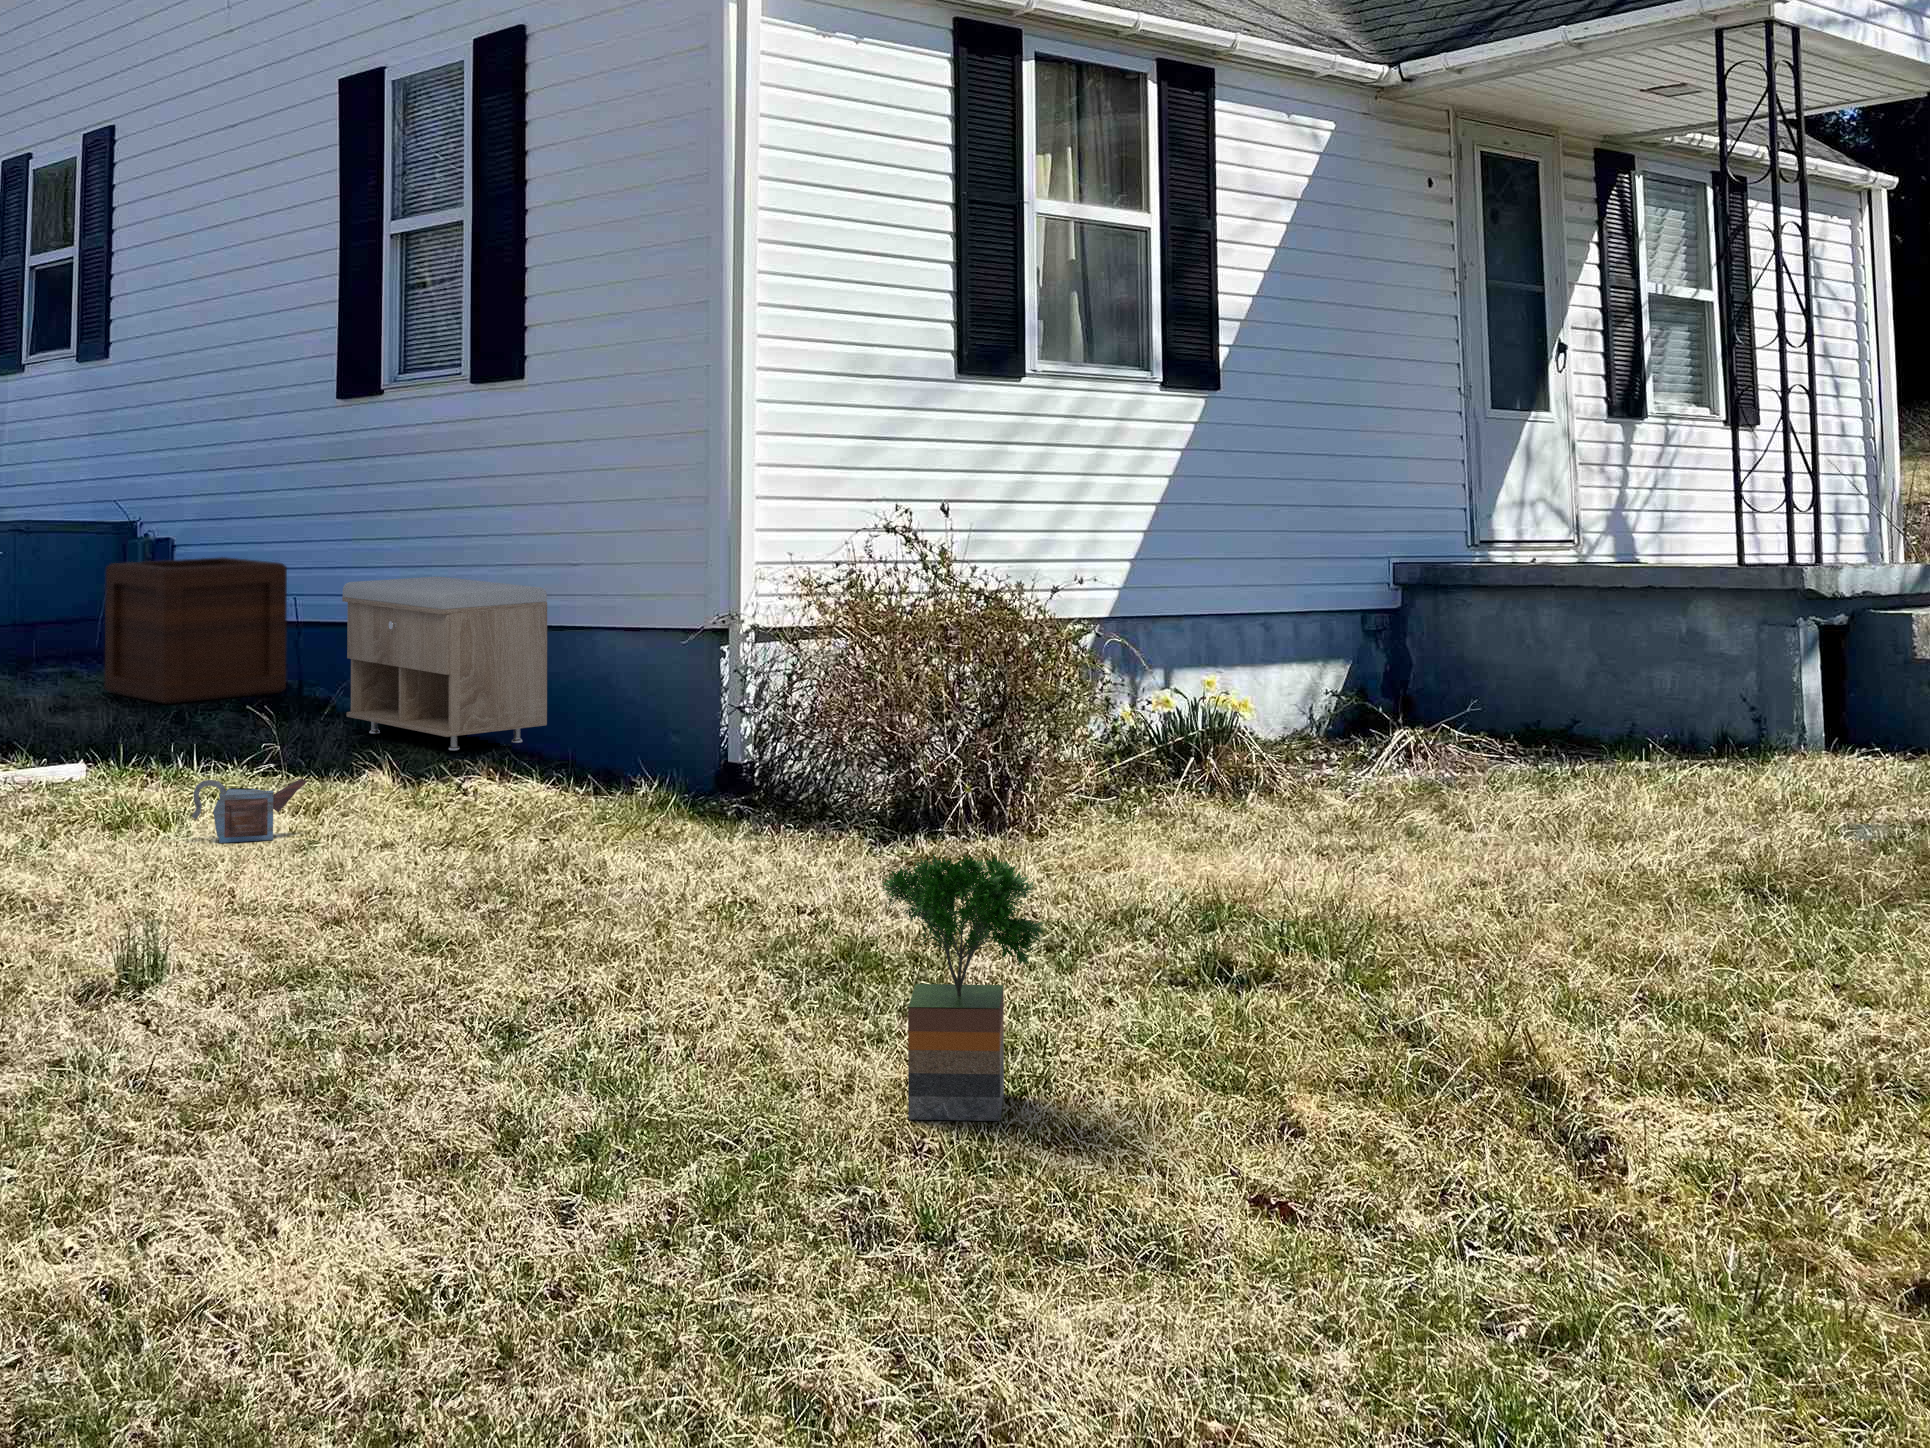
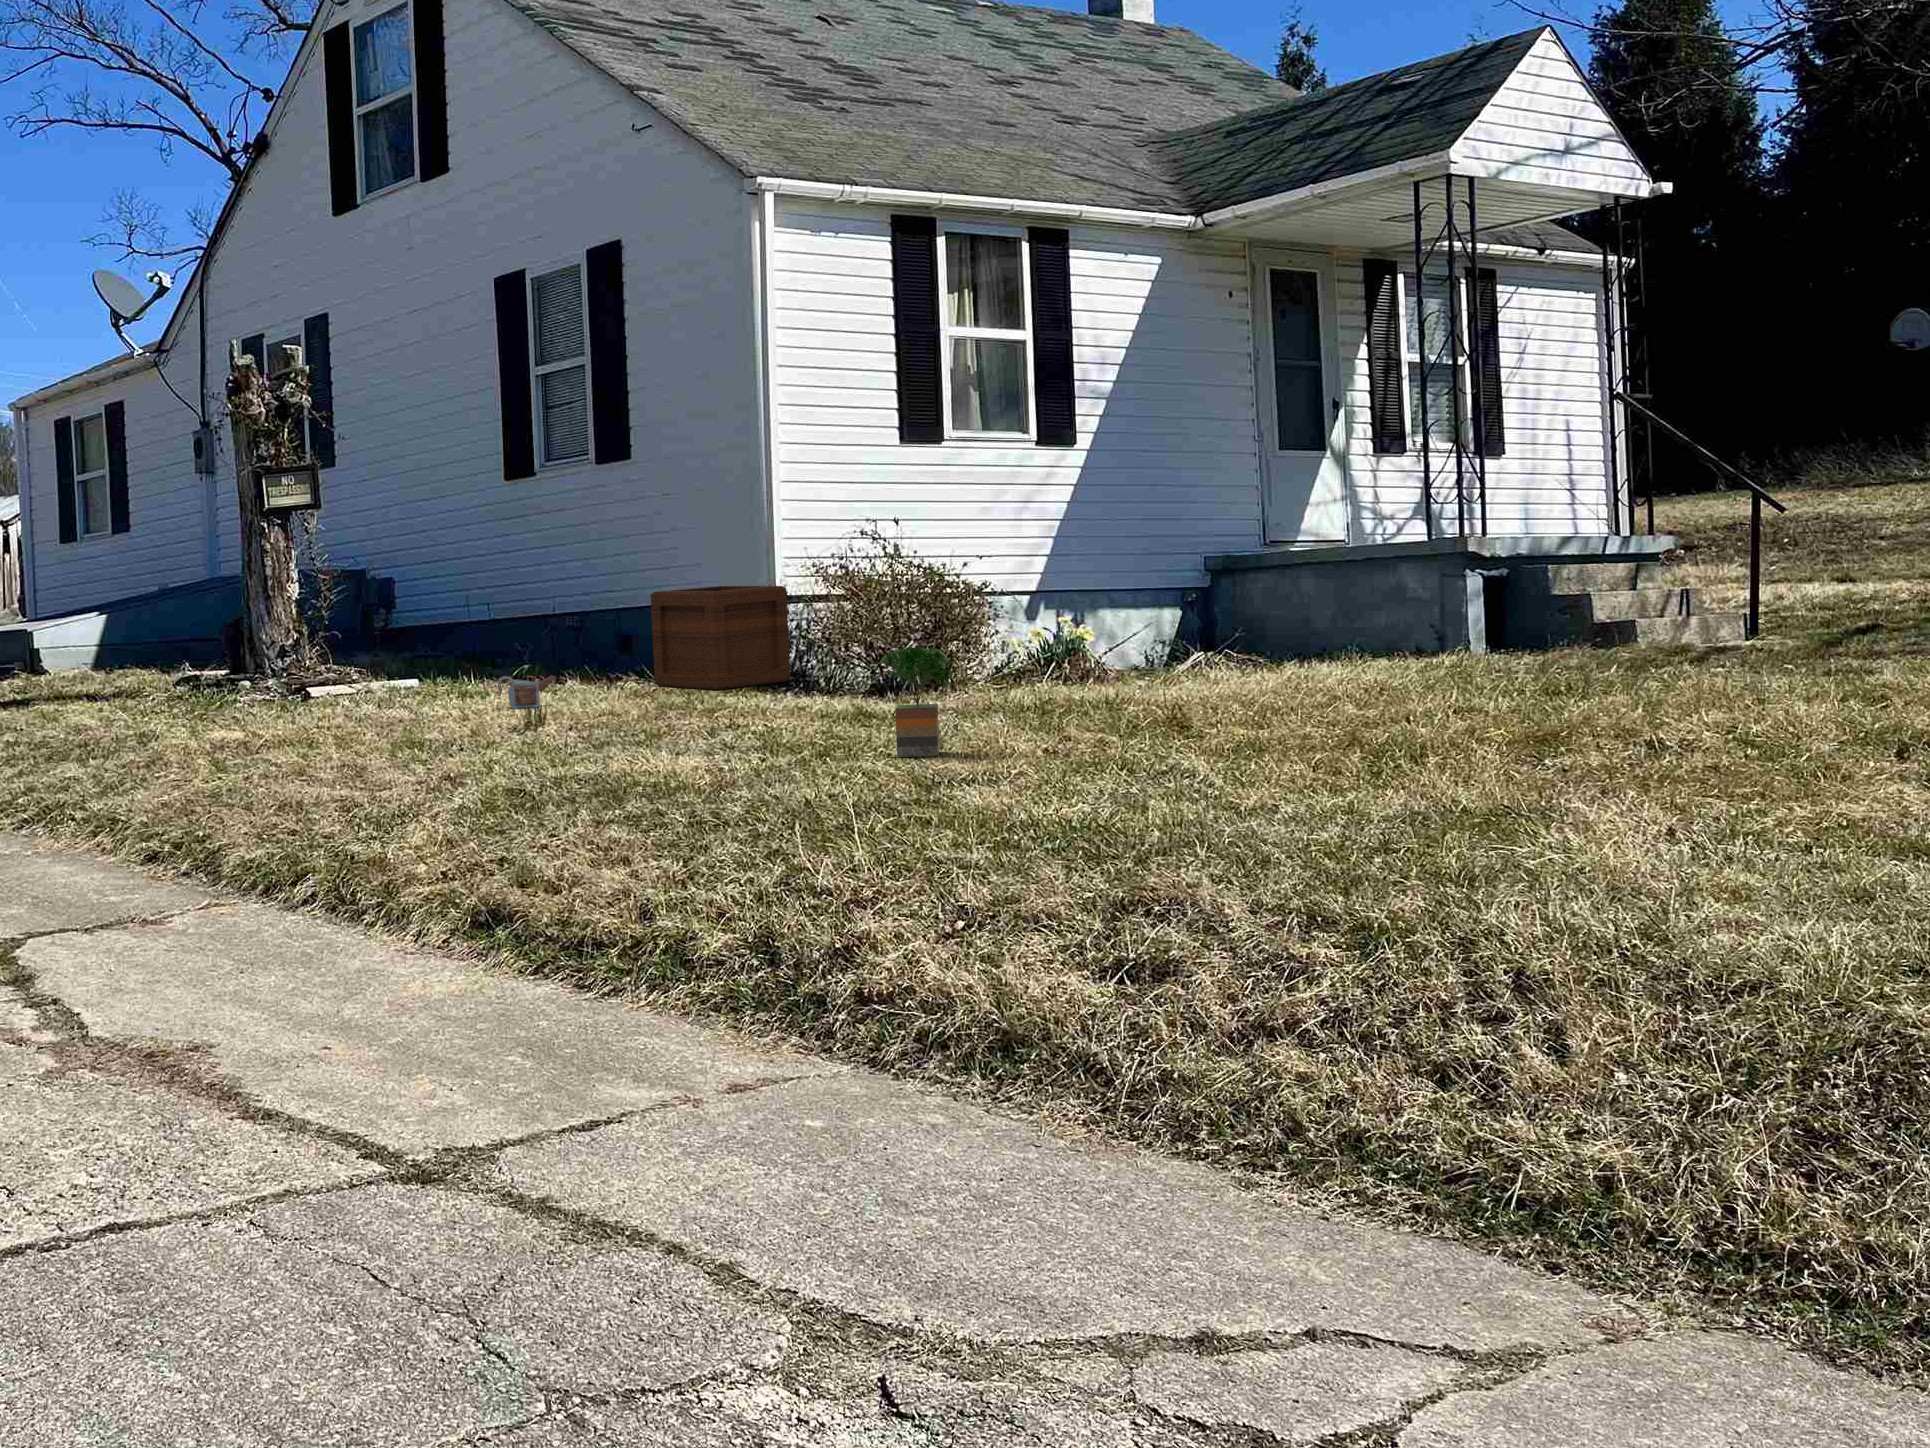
wooden crate: present [104,557,287,704] -> present [651,586,790,690]
storage bench: present [342,577,547,751] -> none [533,582,661,678]

